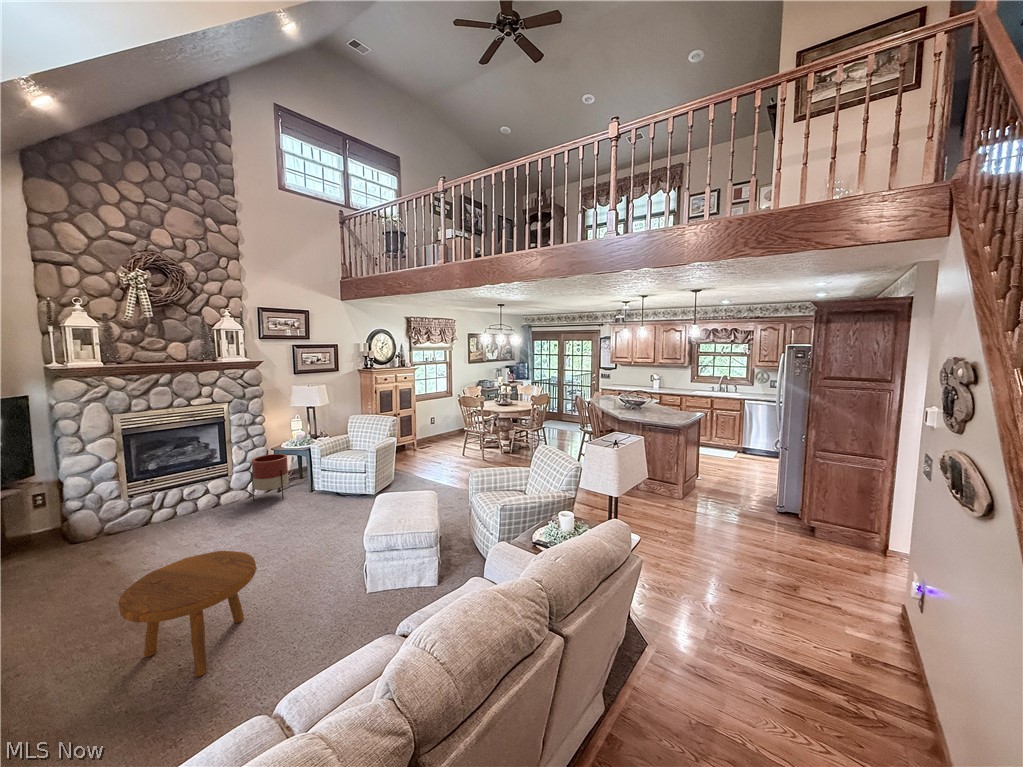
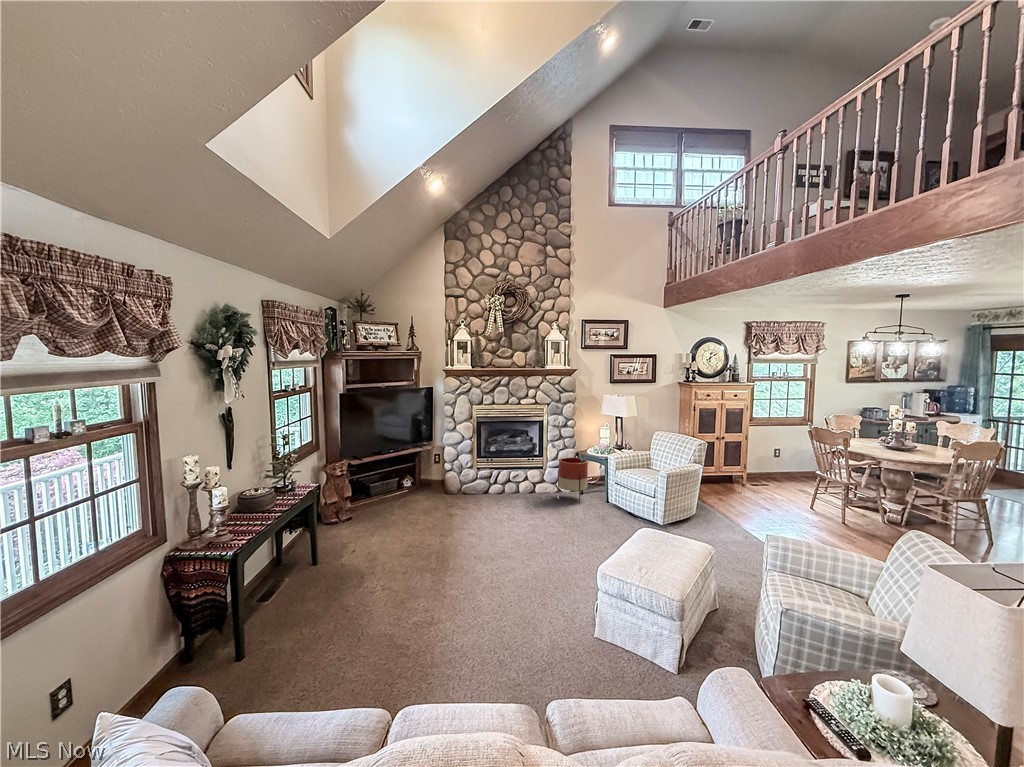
footstool: present [118,551,257,677] -> none [418,517,504,611]

